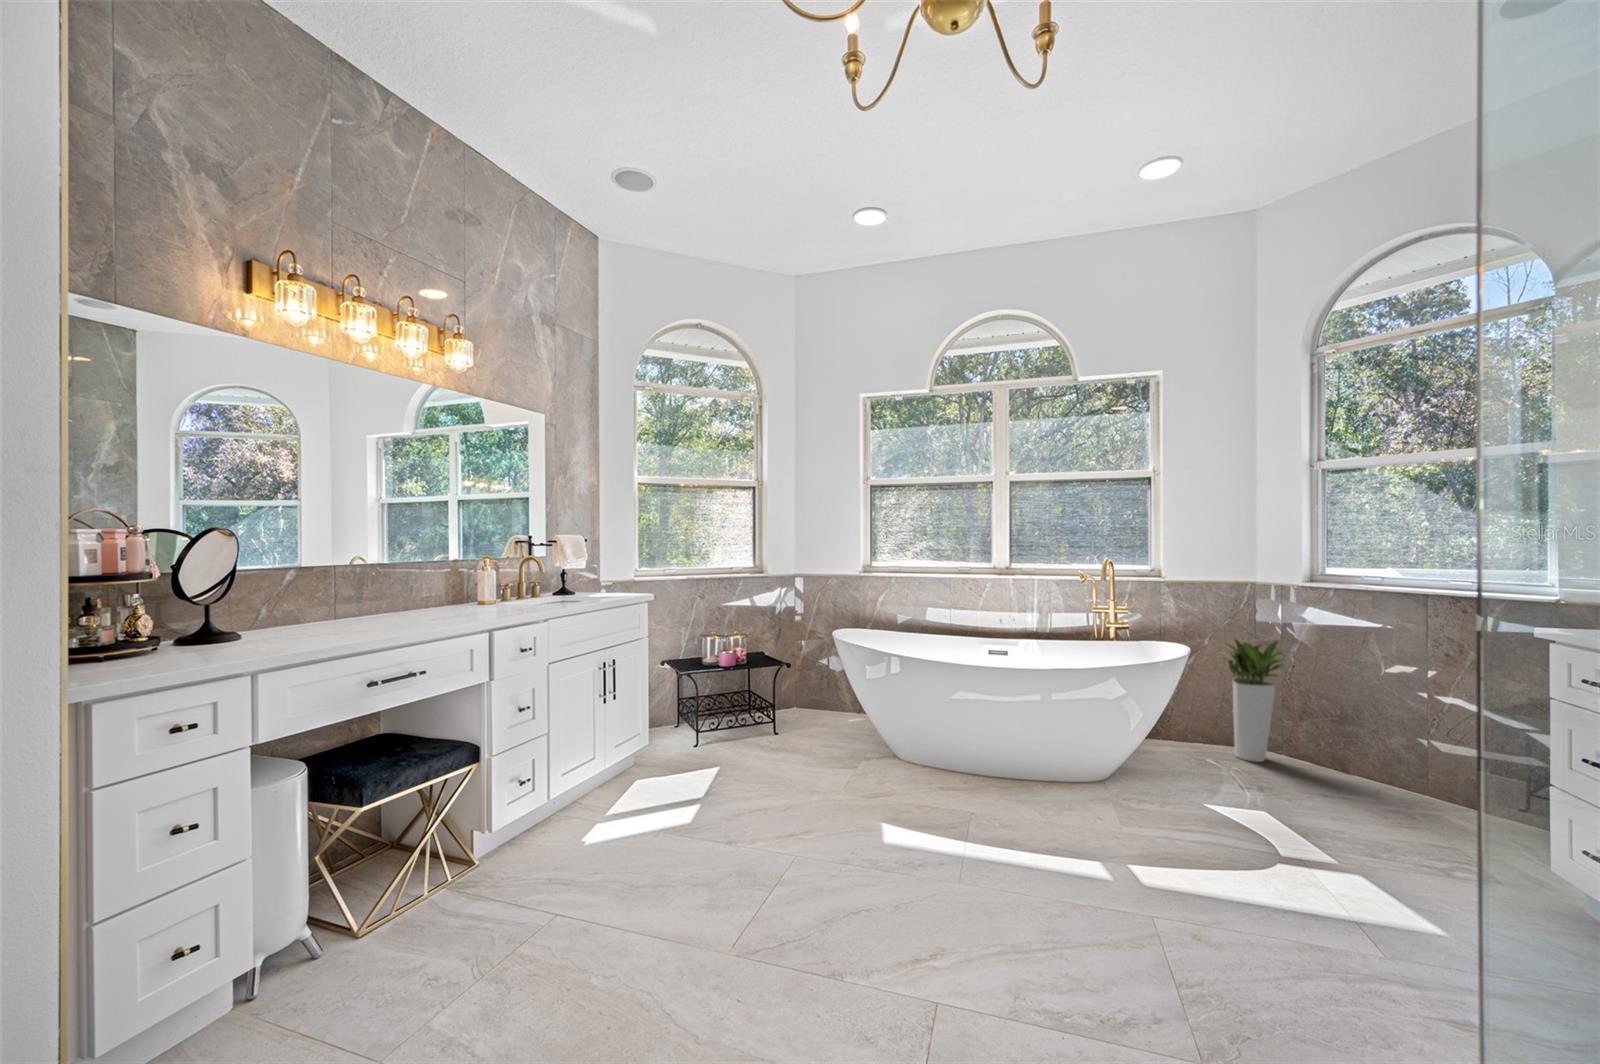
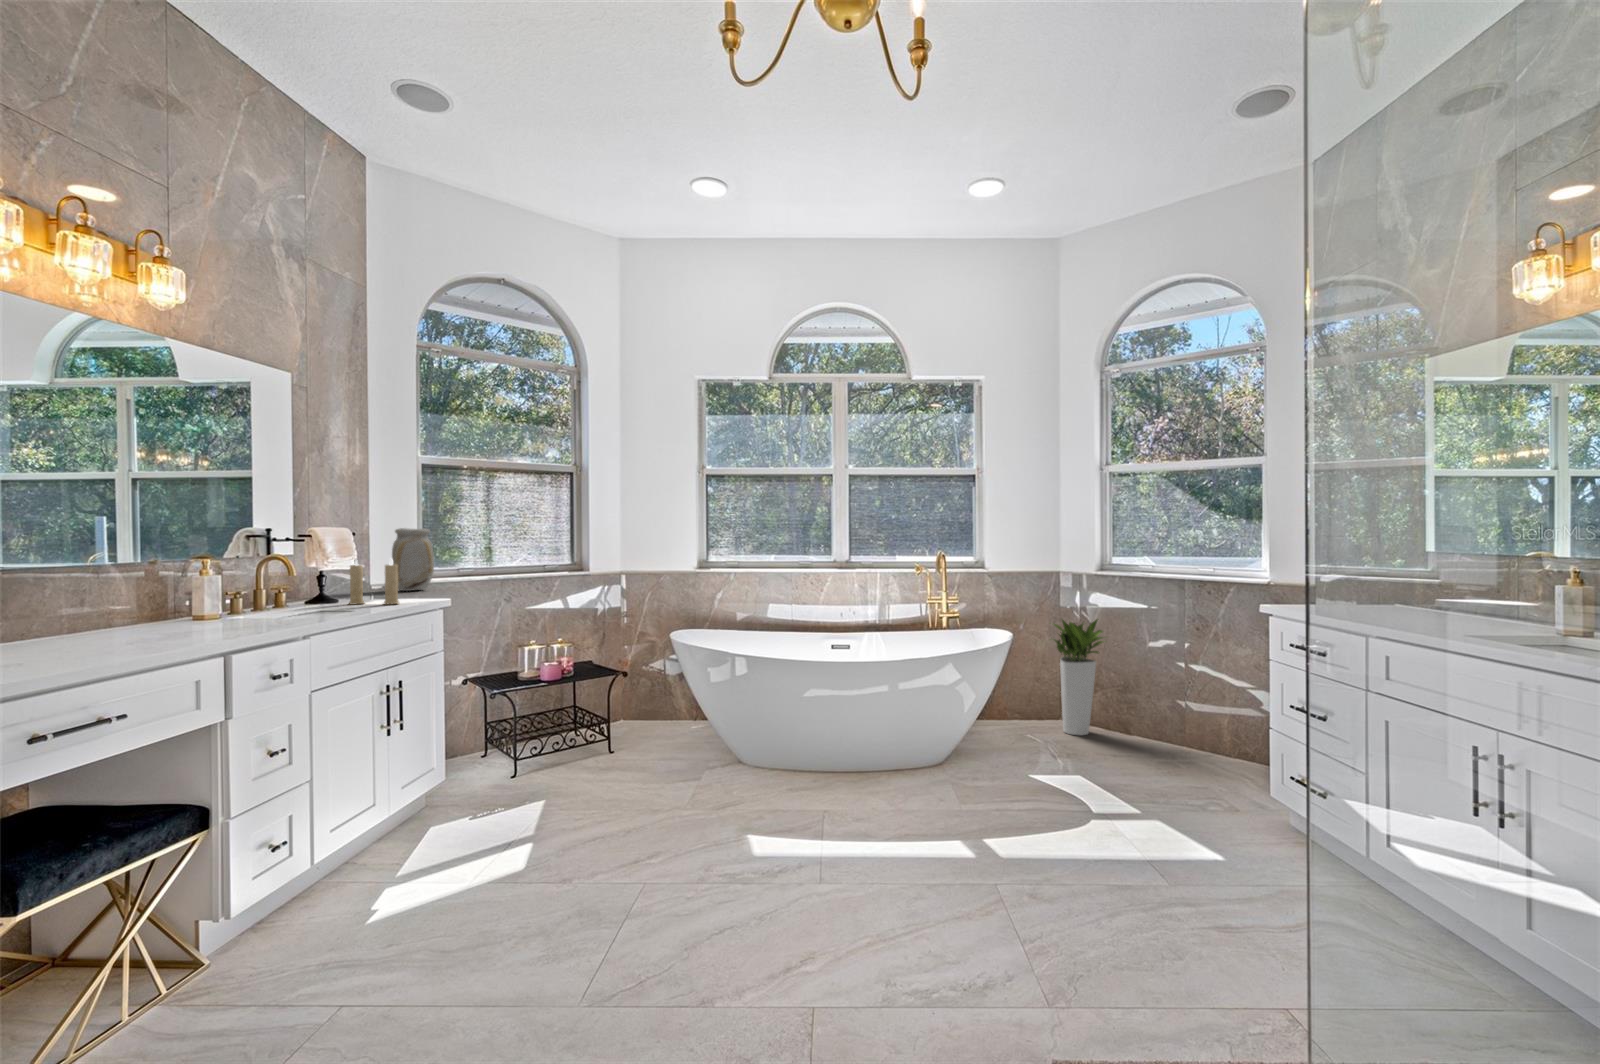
vase: none [613,534,645,585] -> present [392,528,434,591]
candle: none [579,558,616,597] -> present [349,559,399,605]

